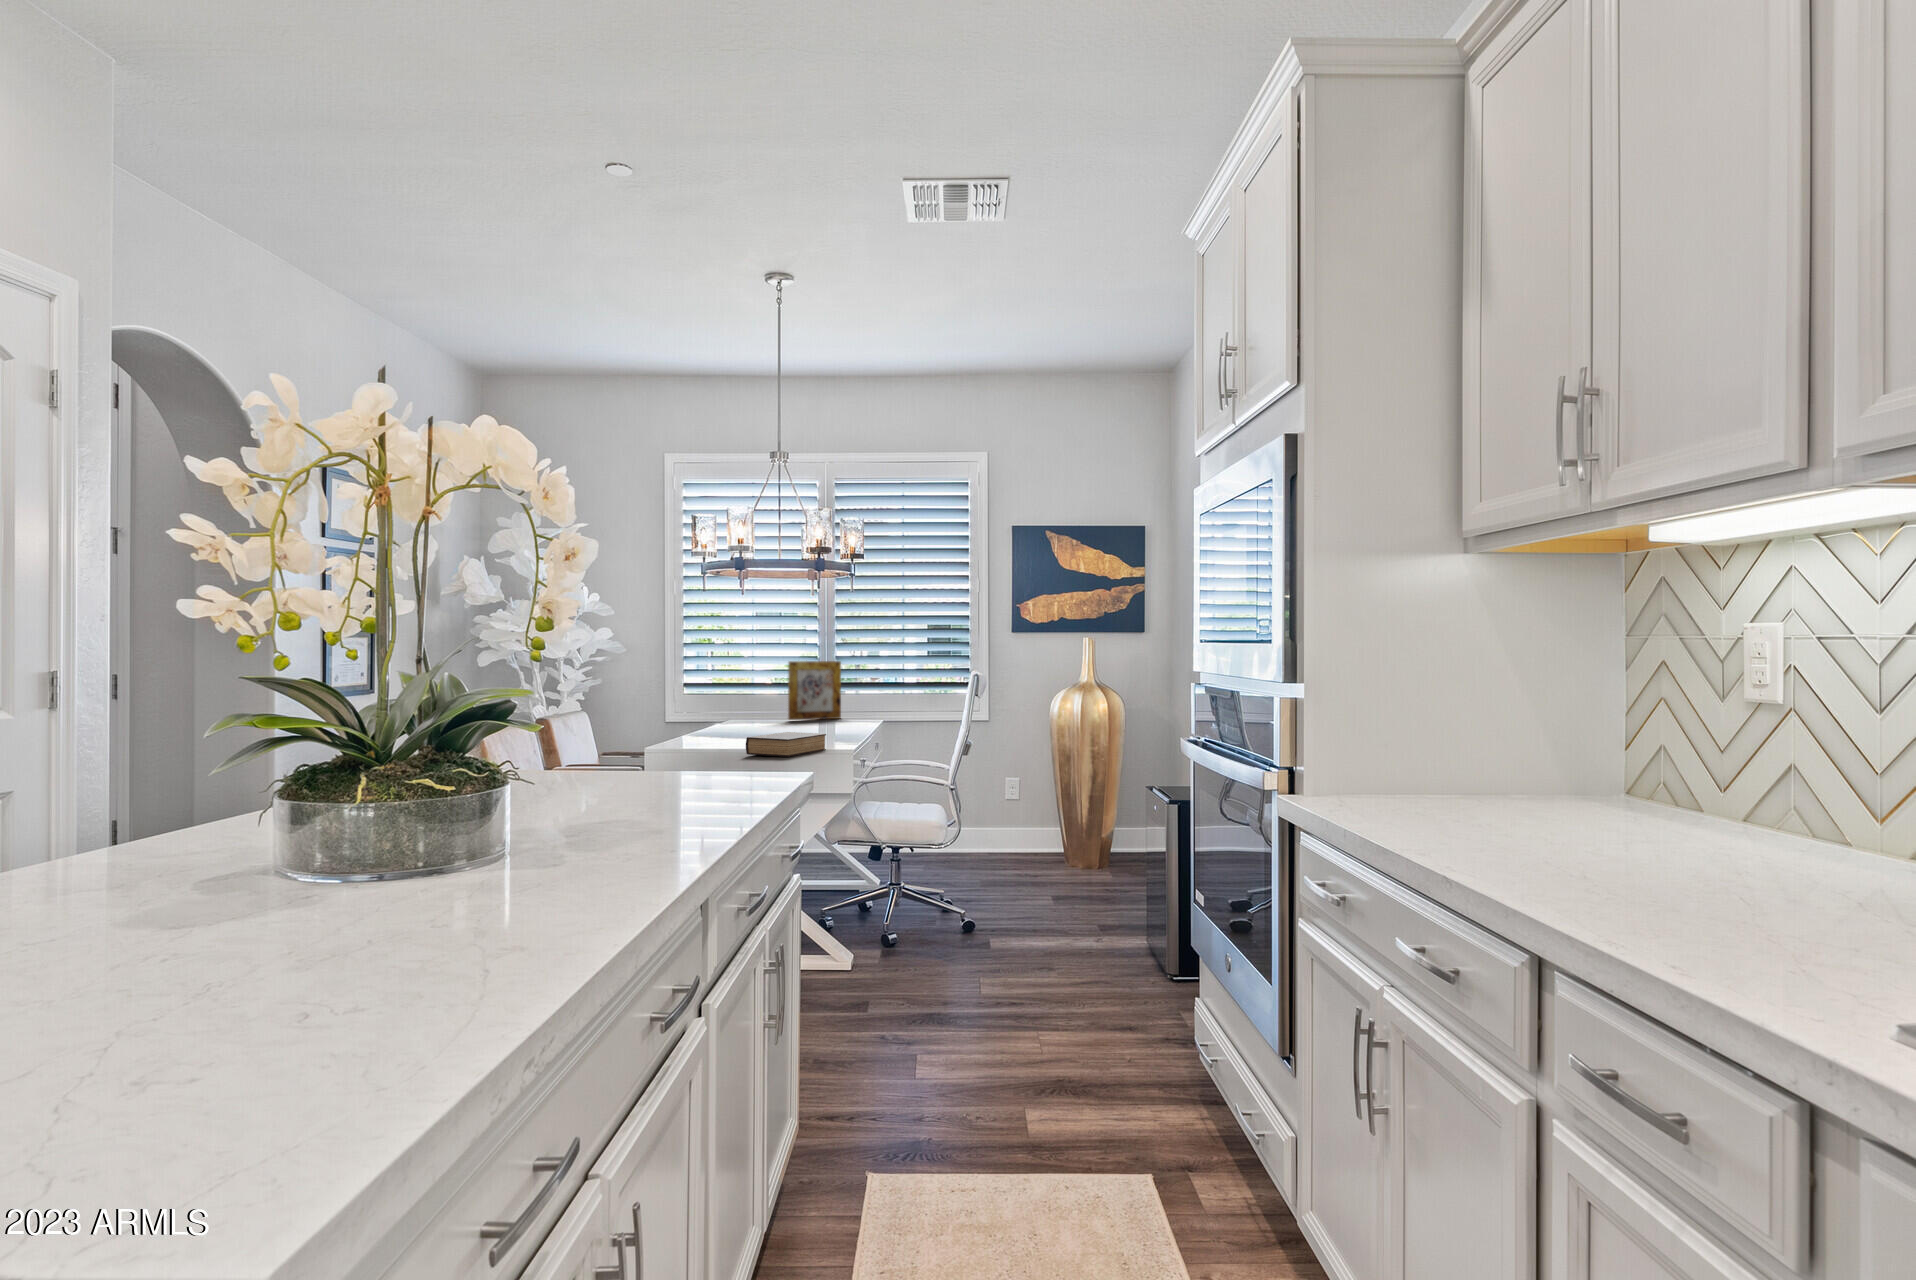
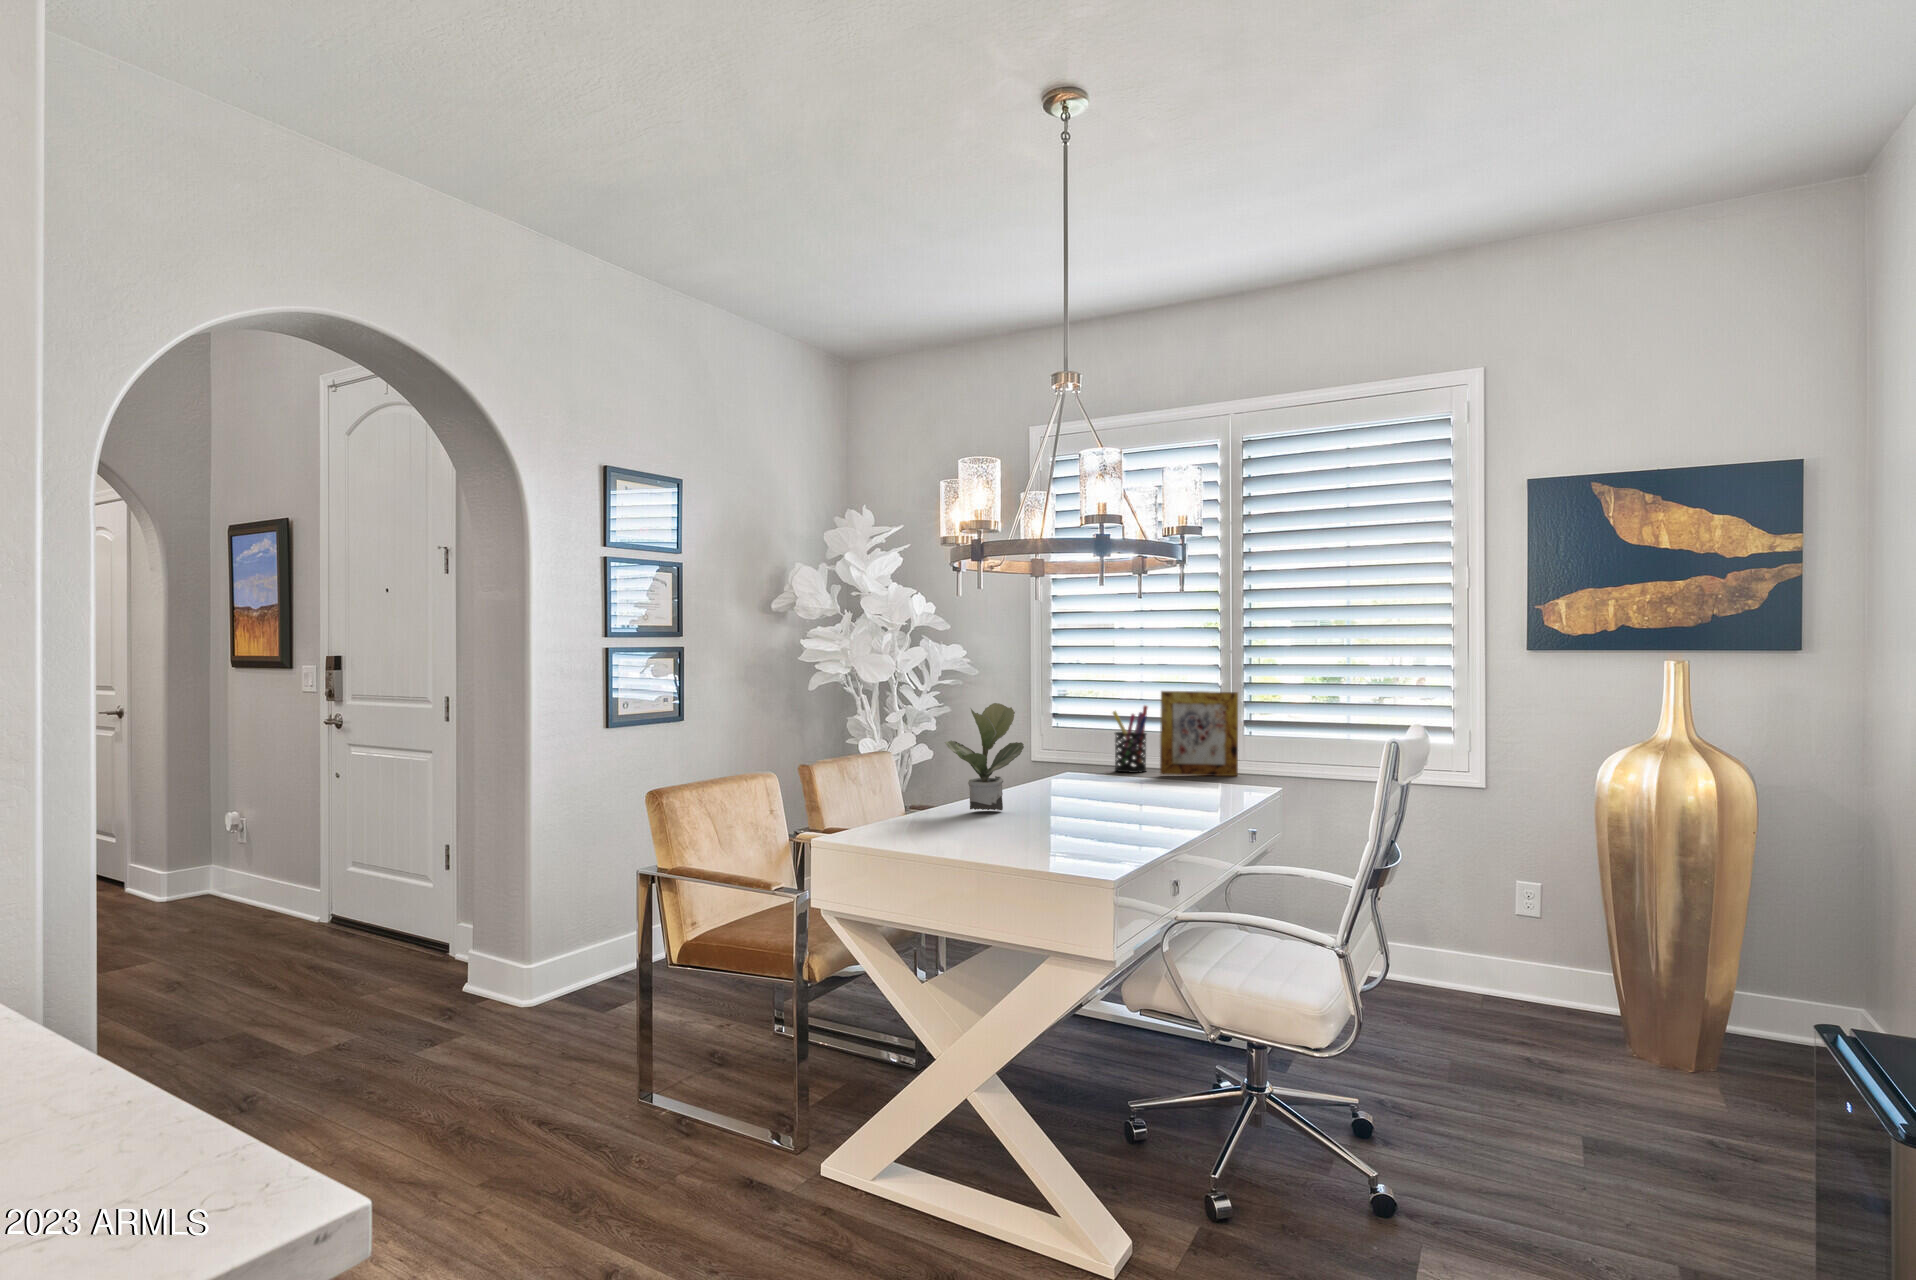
potted plant: none [683,671,743,744] -> present [945,703,1024,810]
pen holder: none [747,672,776,721] -> present [1113,706,1147,773]
book: present [746,732,826,757] -> none [975,805,1113,852]

